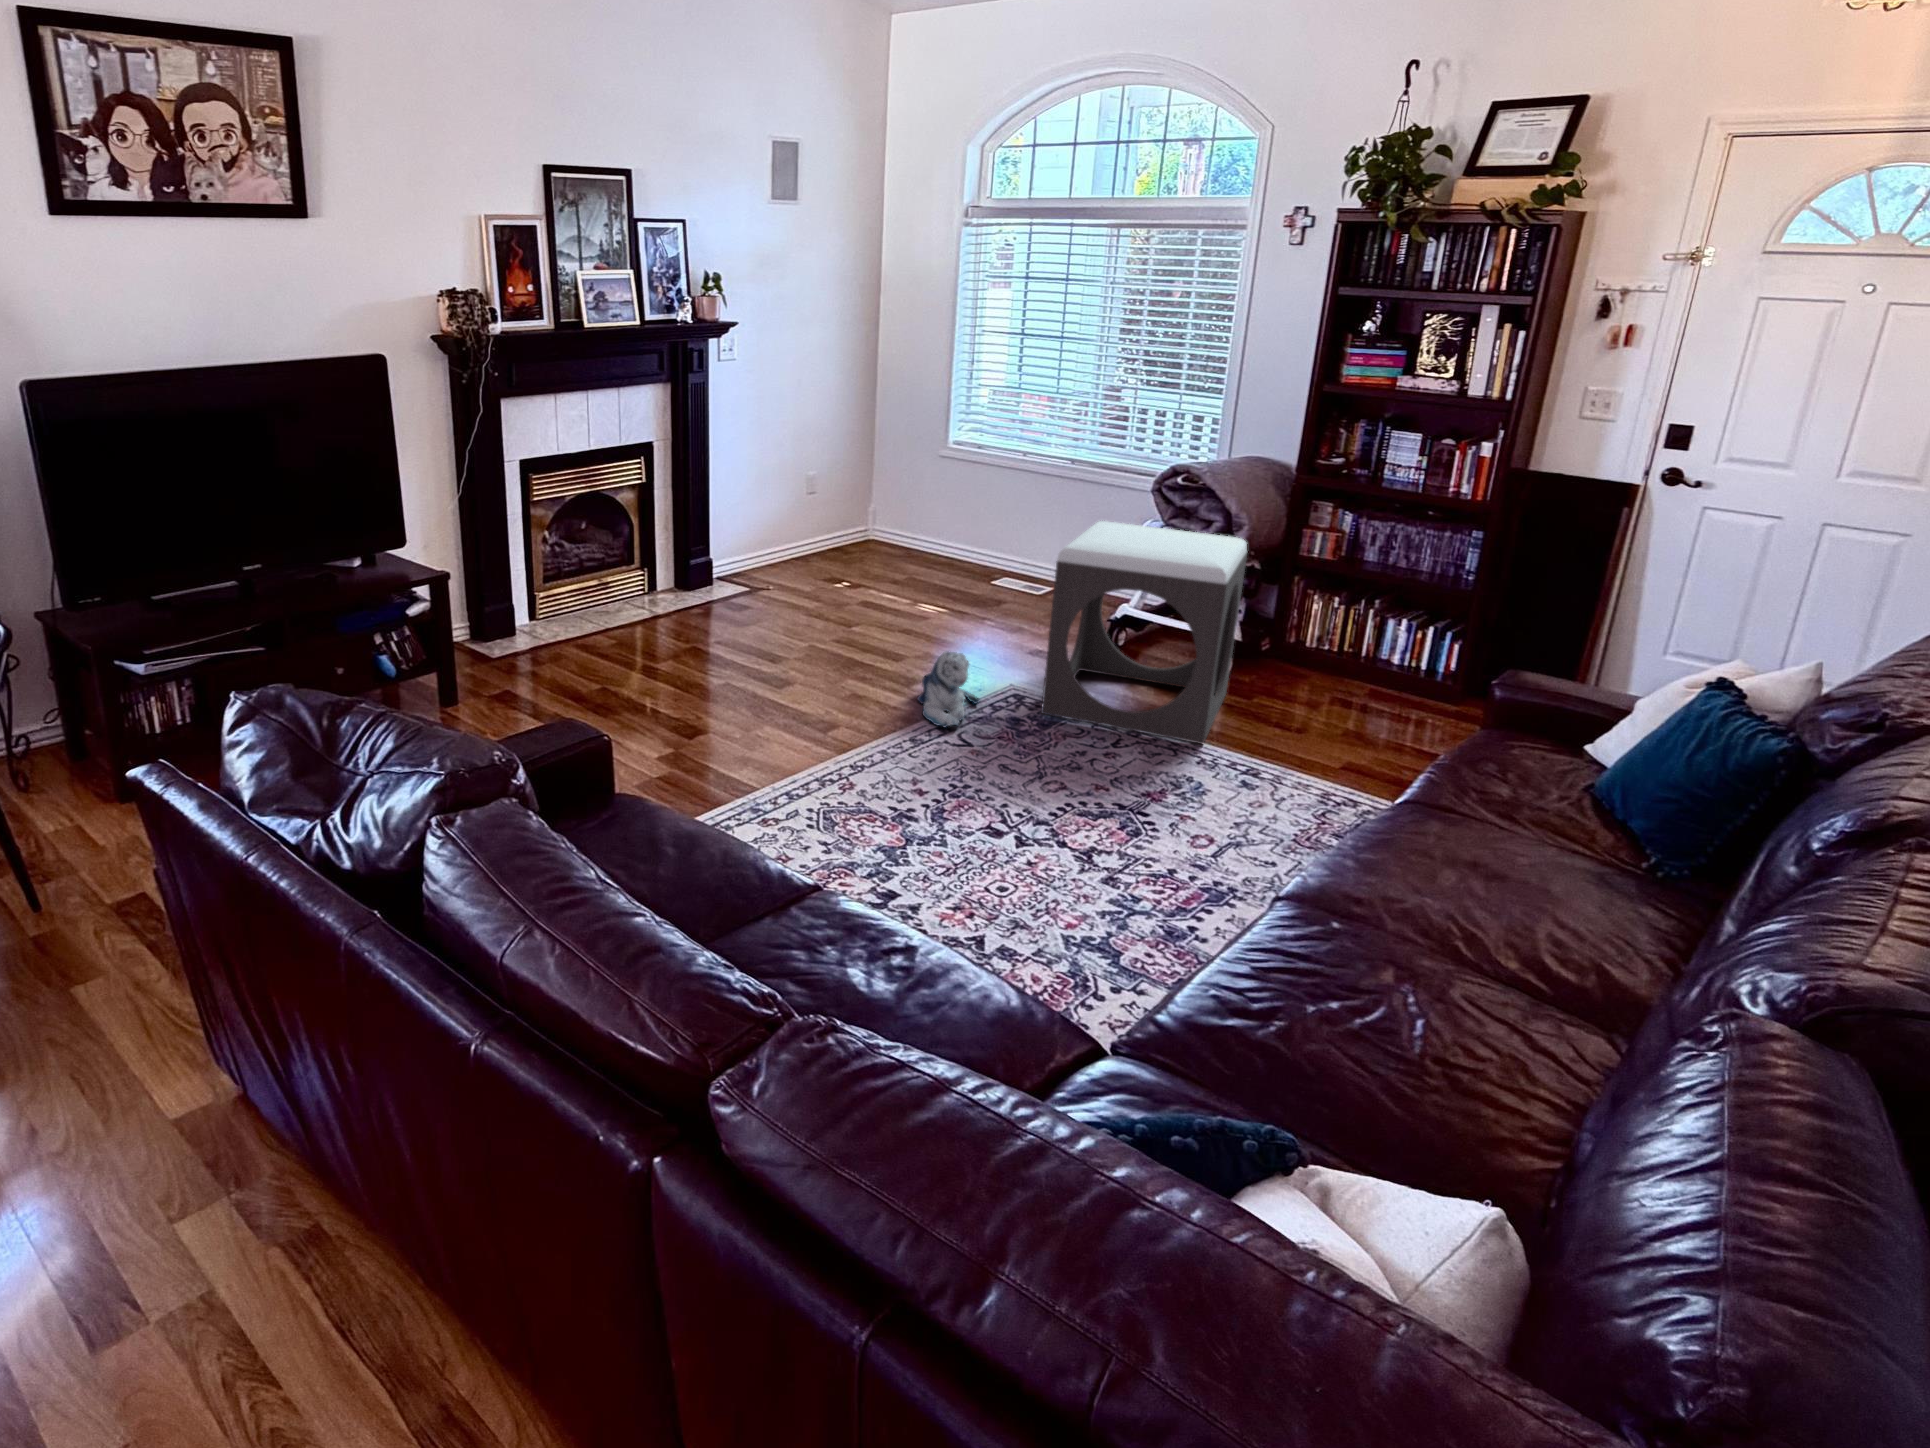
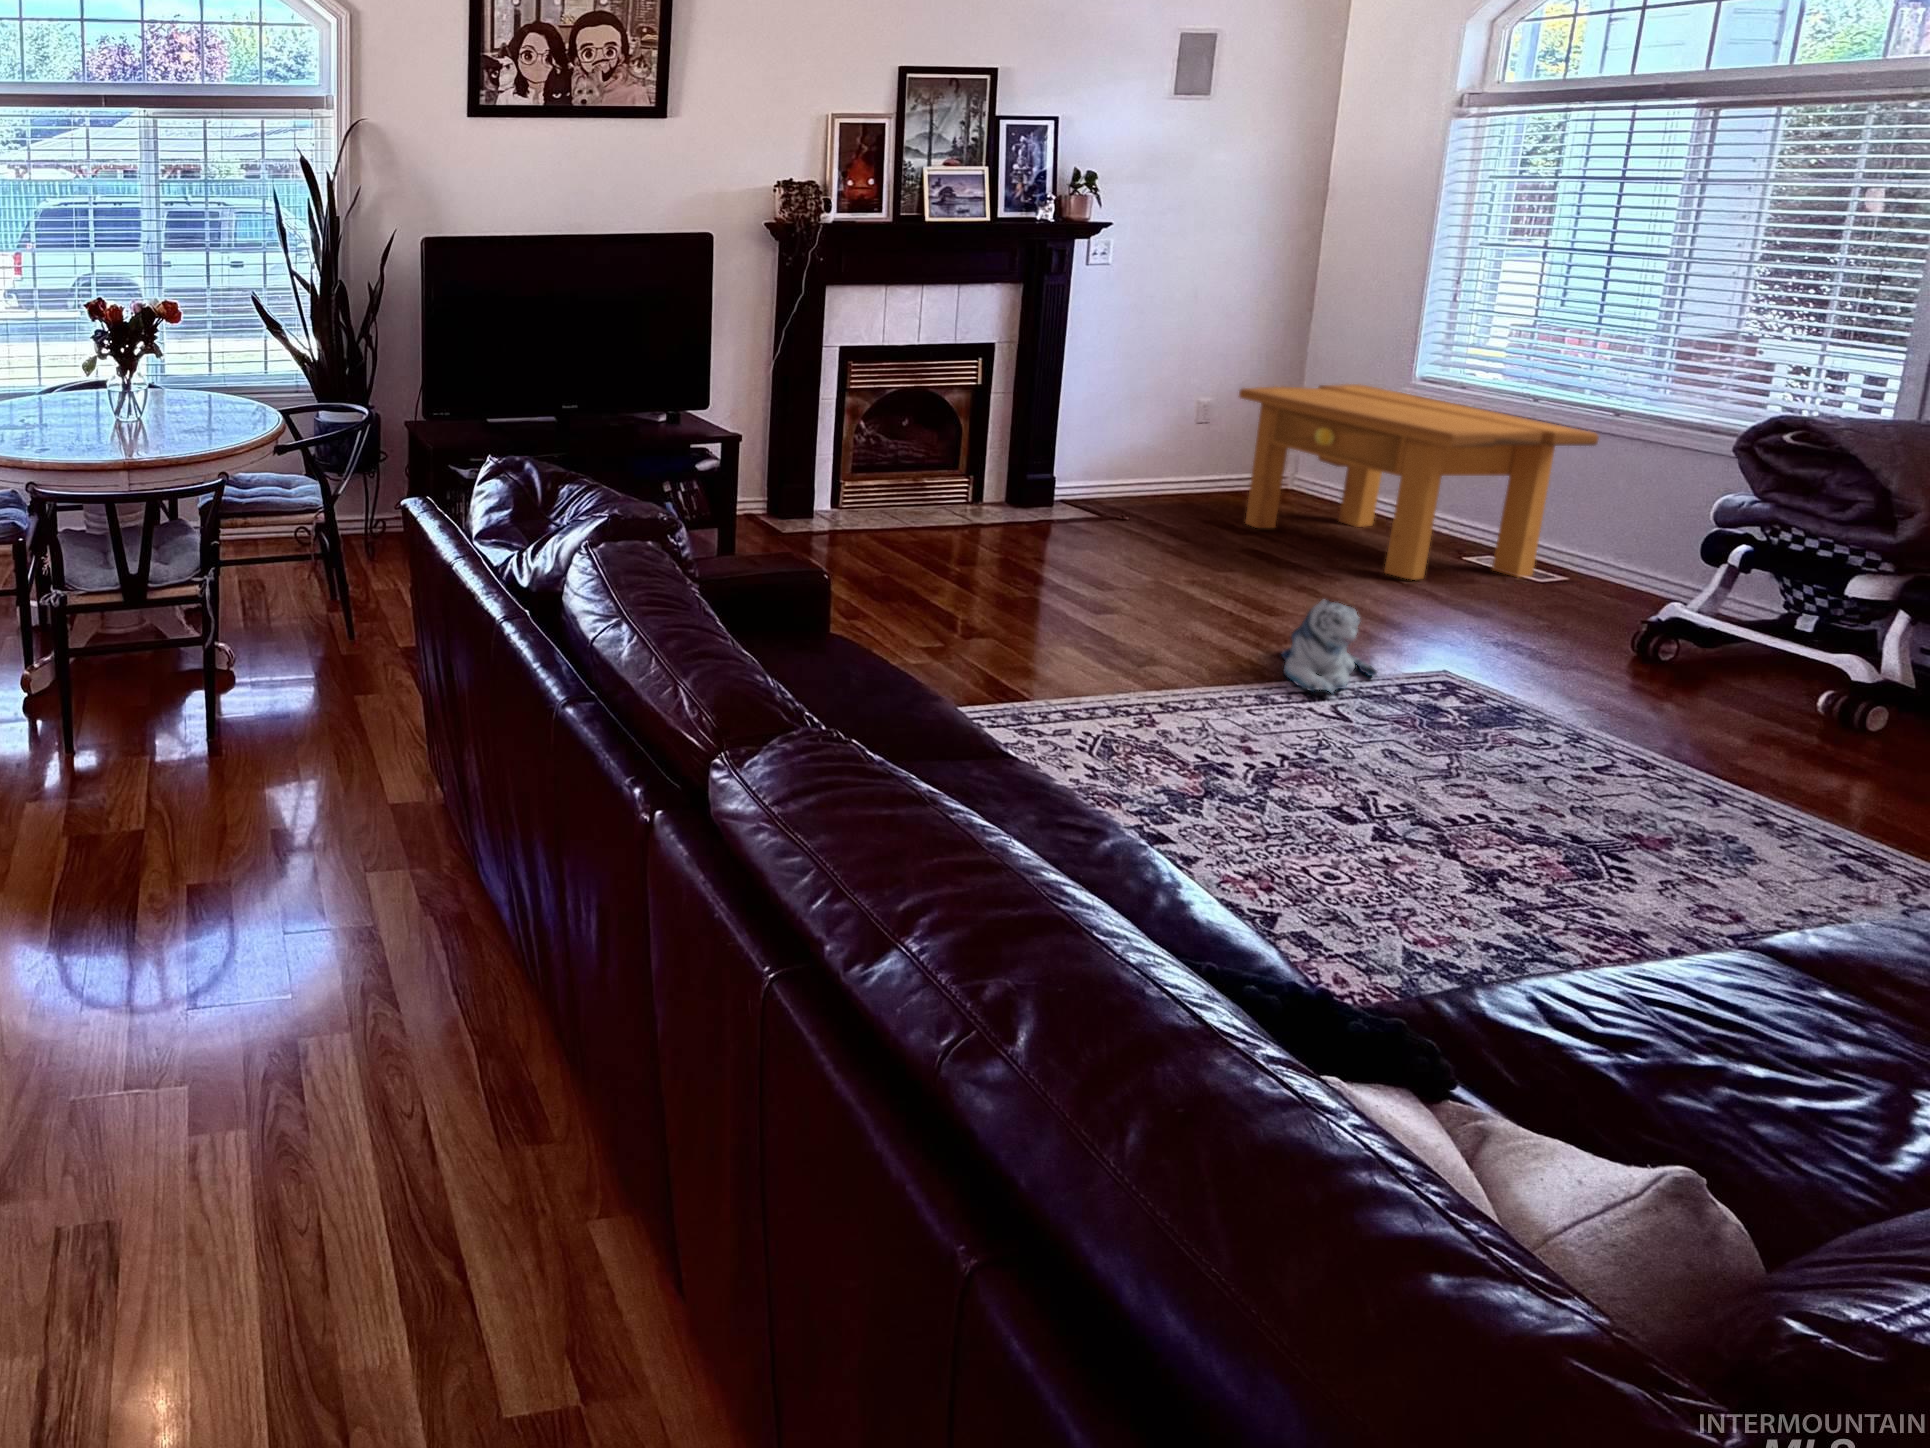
side table: none [848,452,1075,611] -> present [1239,384,1599,580]
footstool: present [1041,521,1247,744] -> none [1476,474,1908,804]

